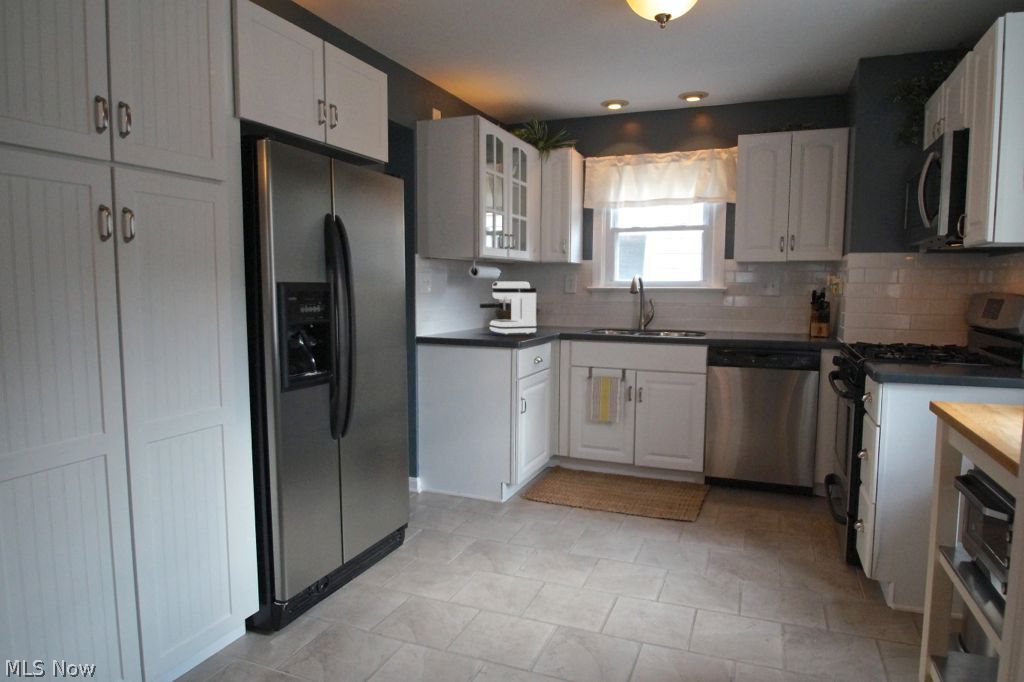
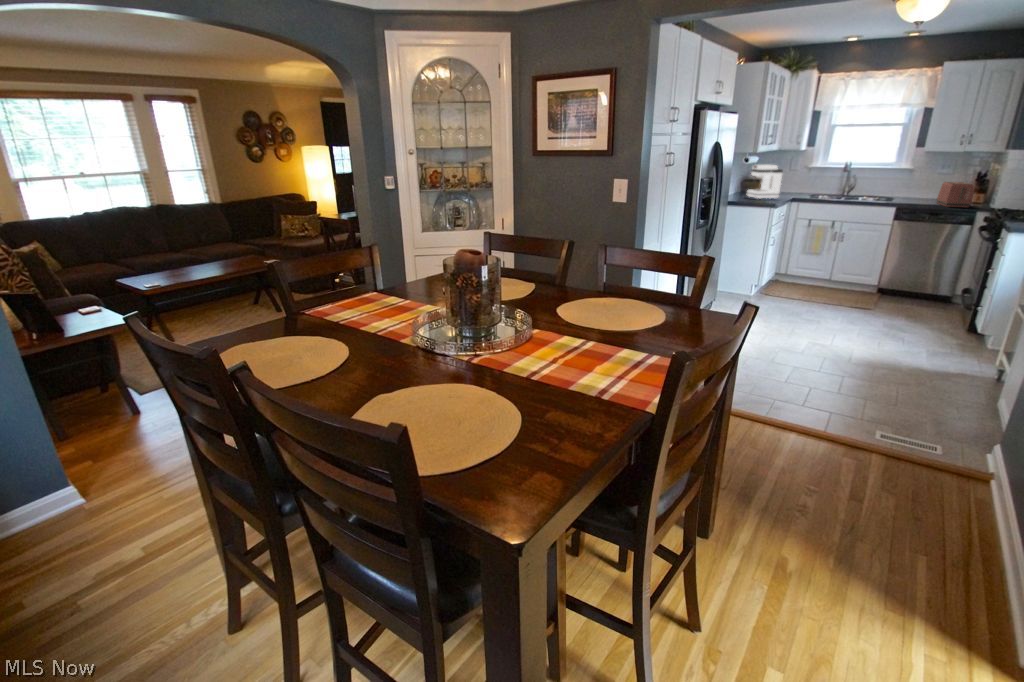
toaster: none [764,305,811,343] -> present [937,182,974,207]

